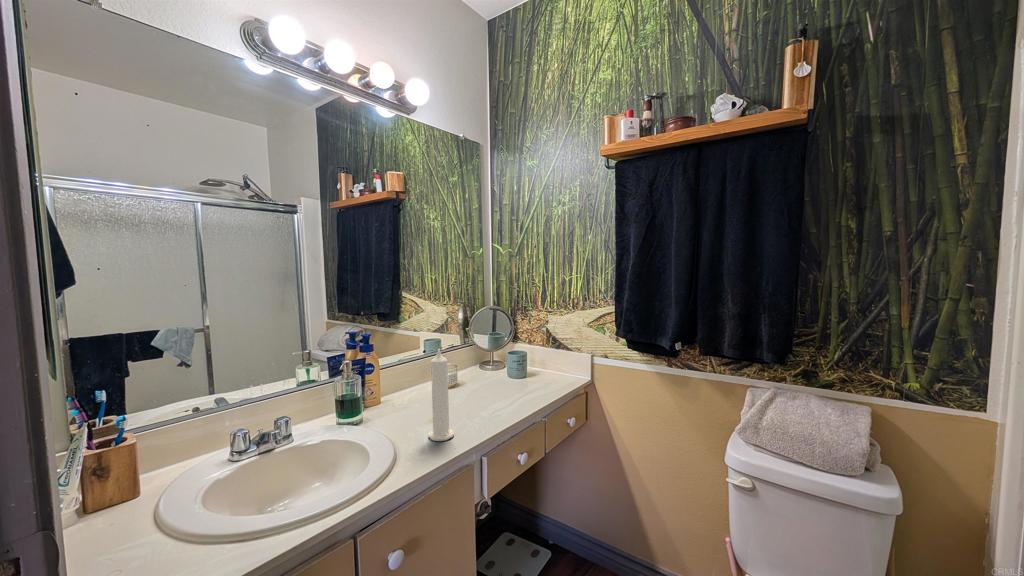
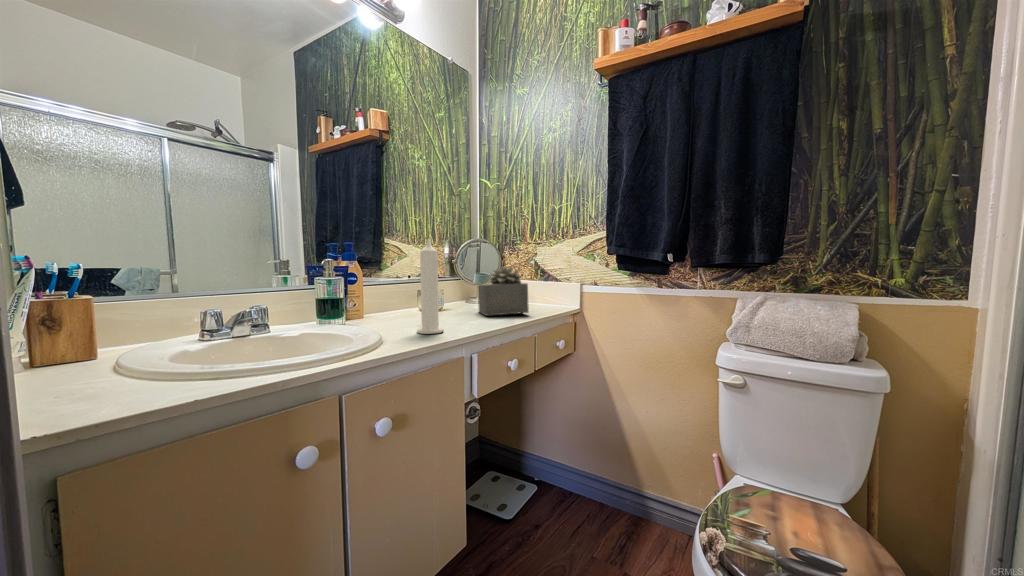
succulent plant: none [490,343,540,398] -> present [478,267,529,316]

